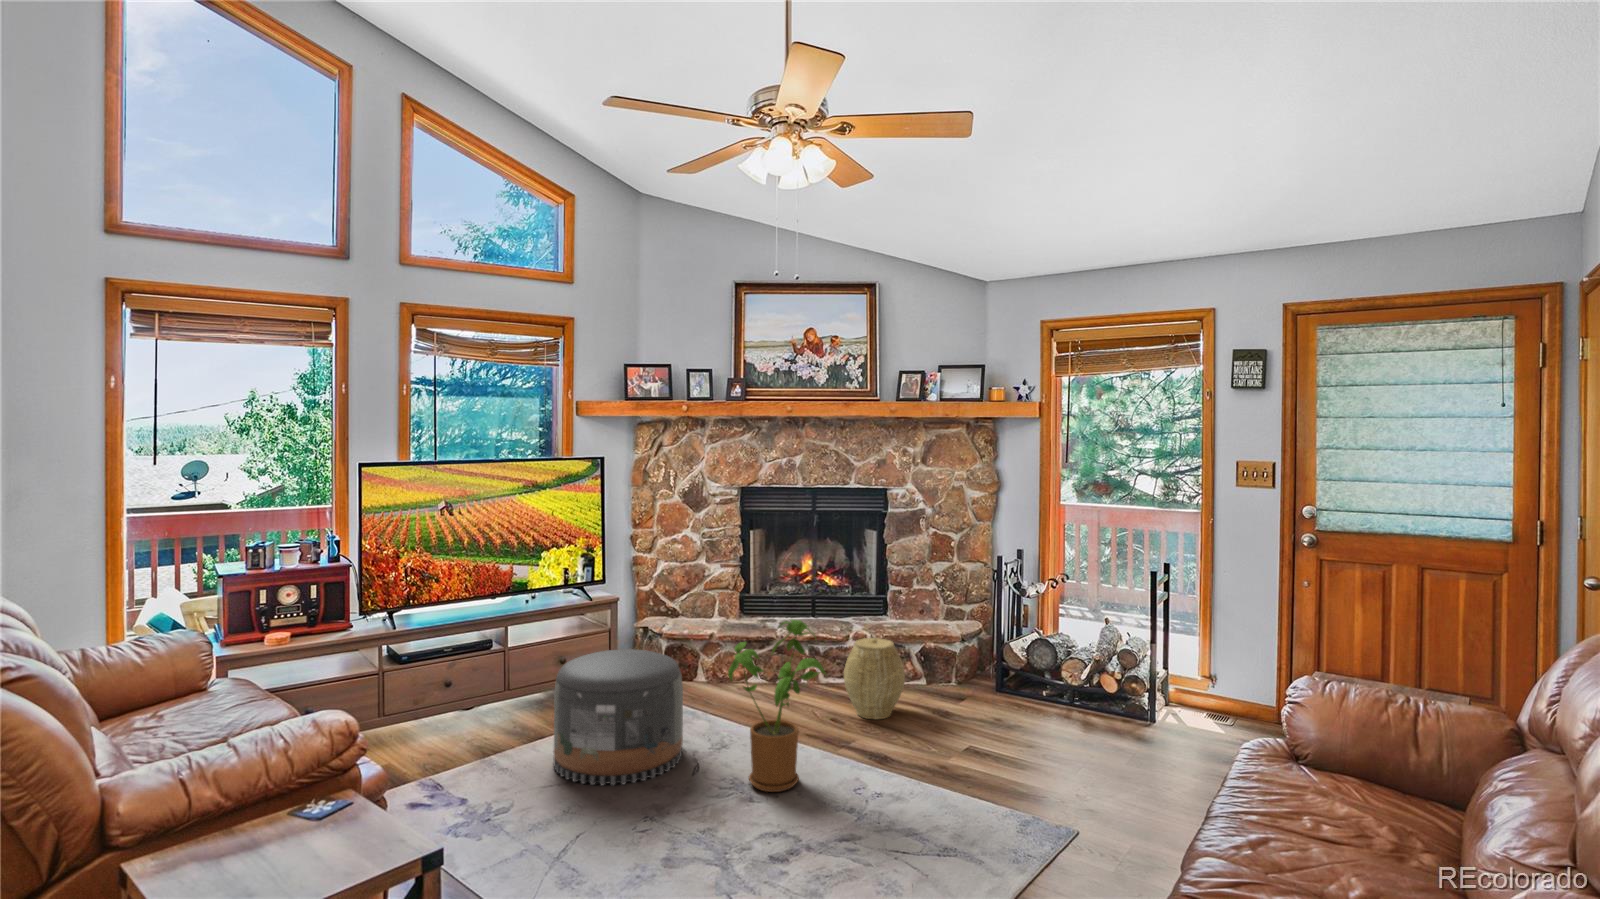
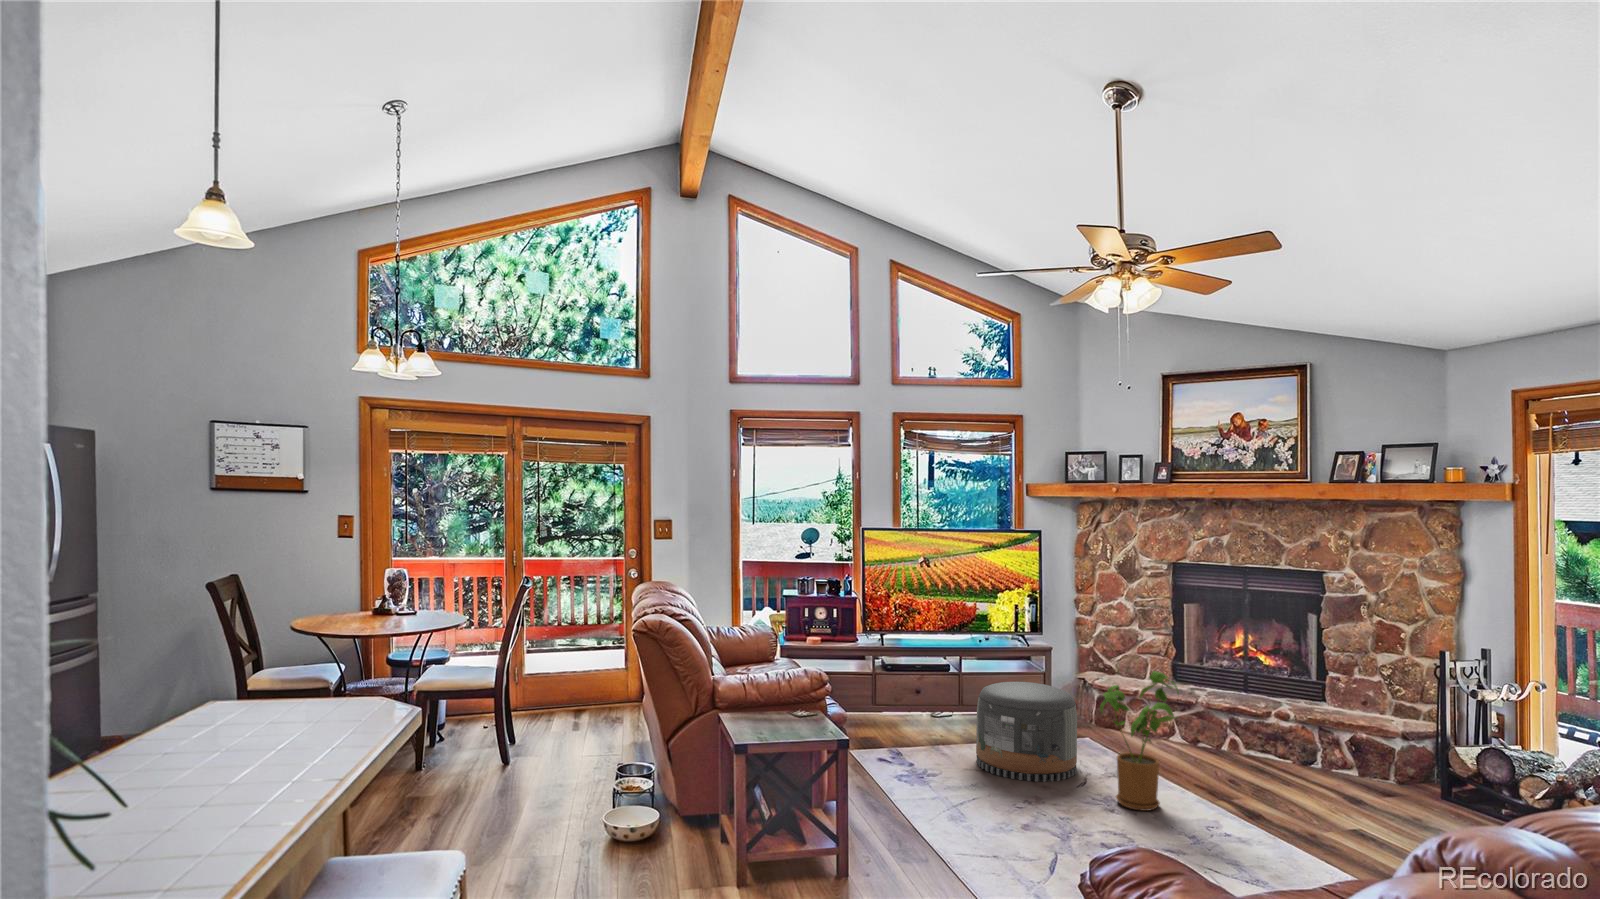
woven basket: present [844,638,905,719] -> none [1244,711,1309,789]

